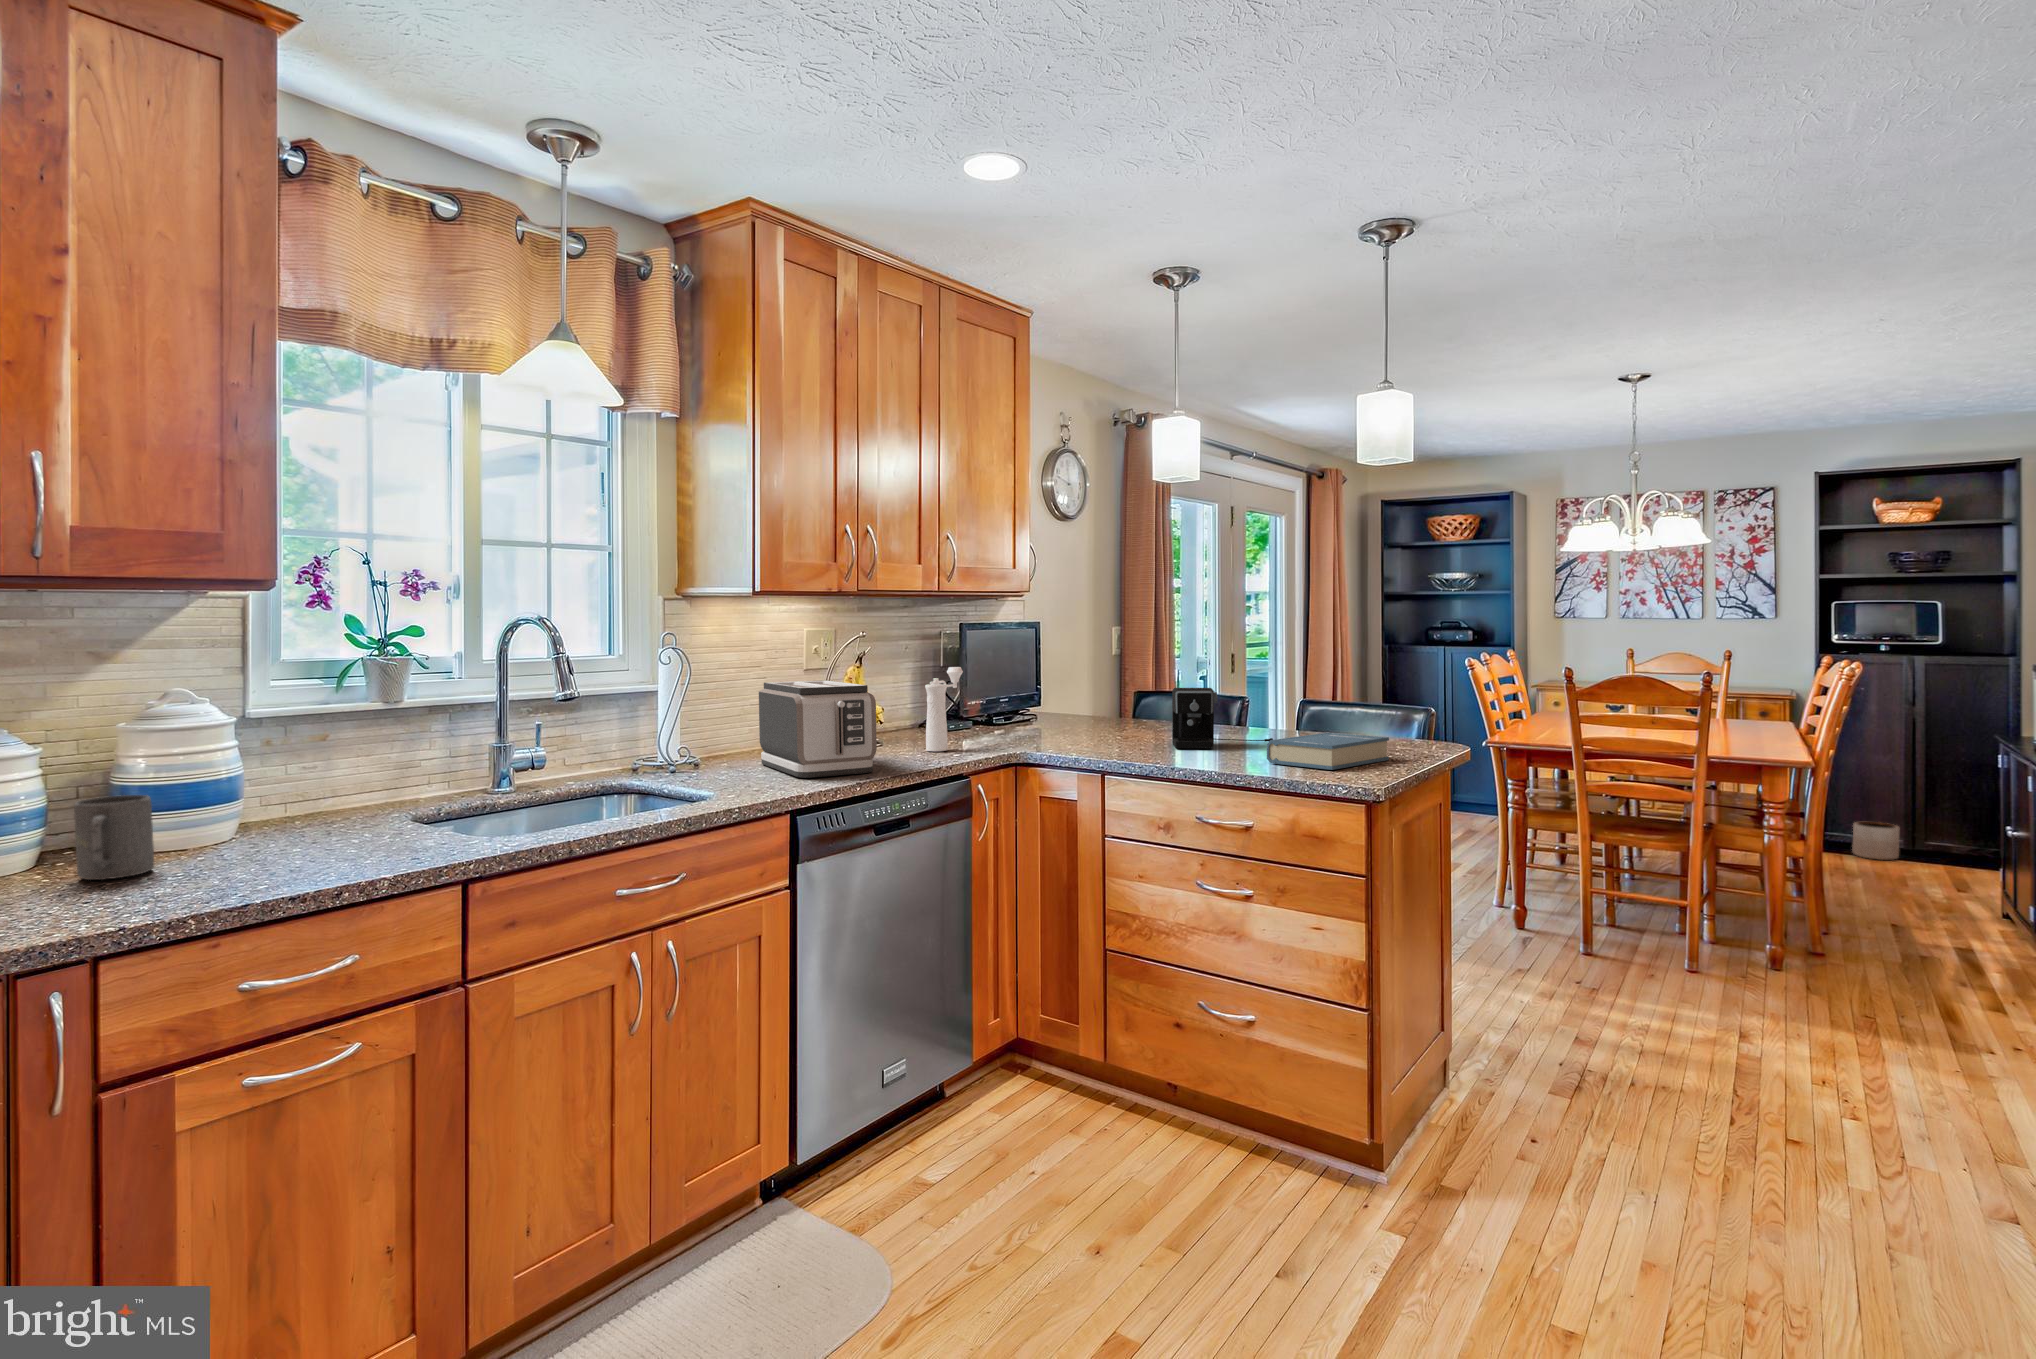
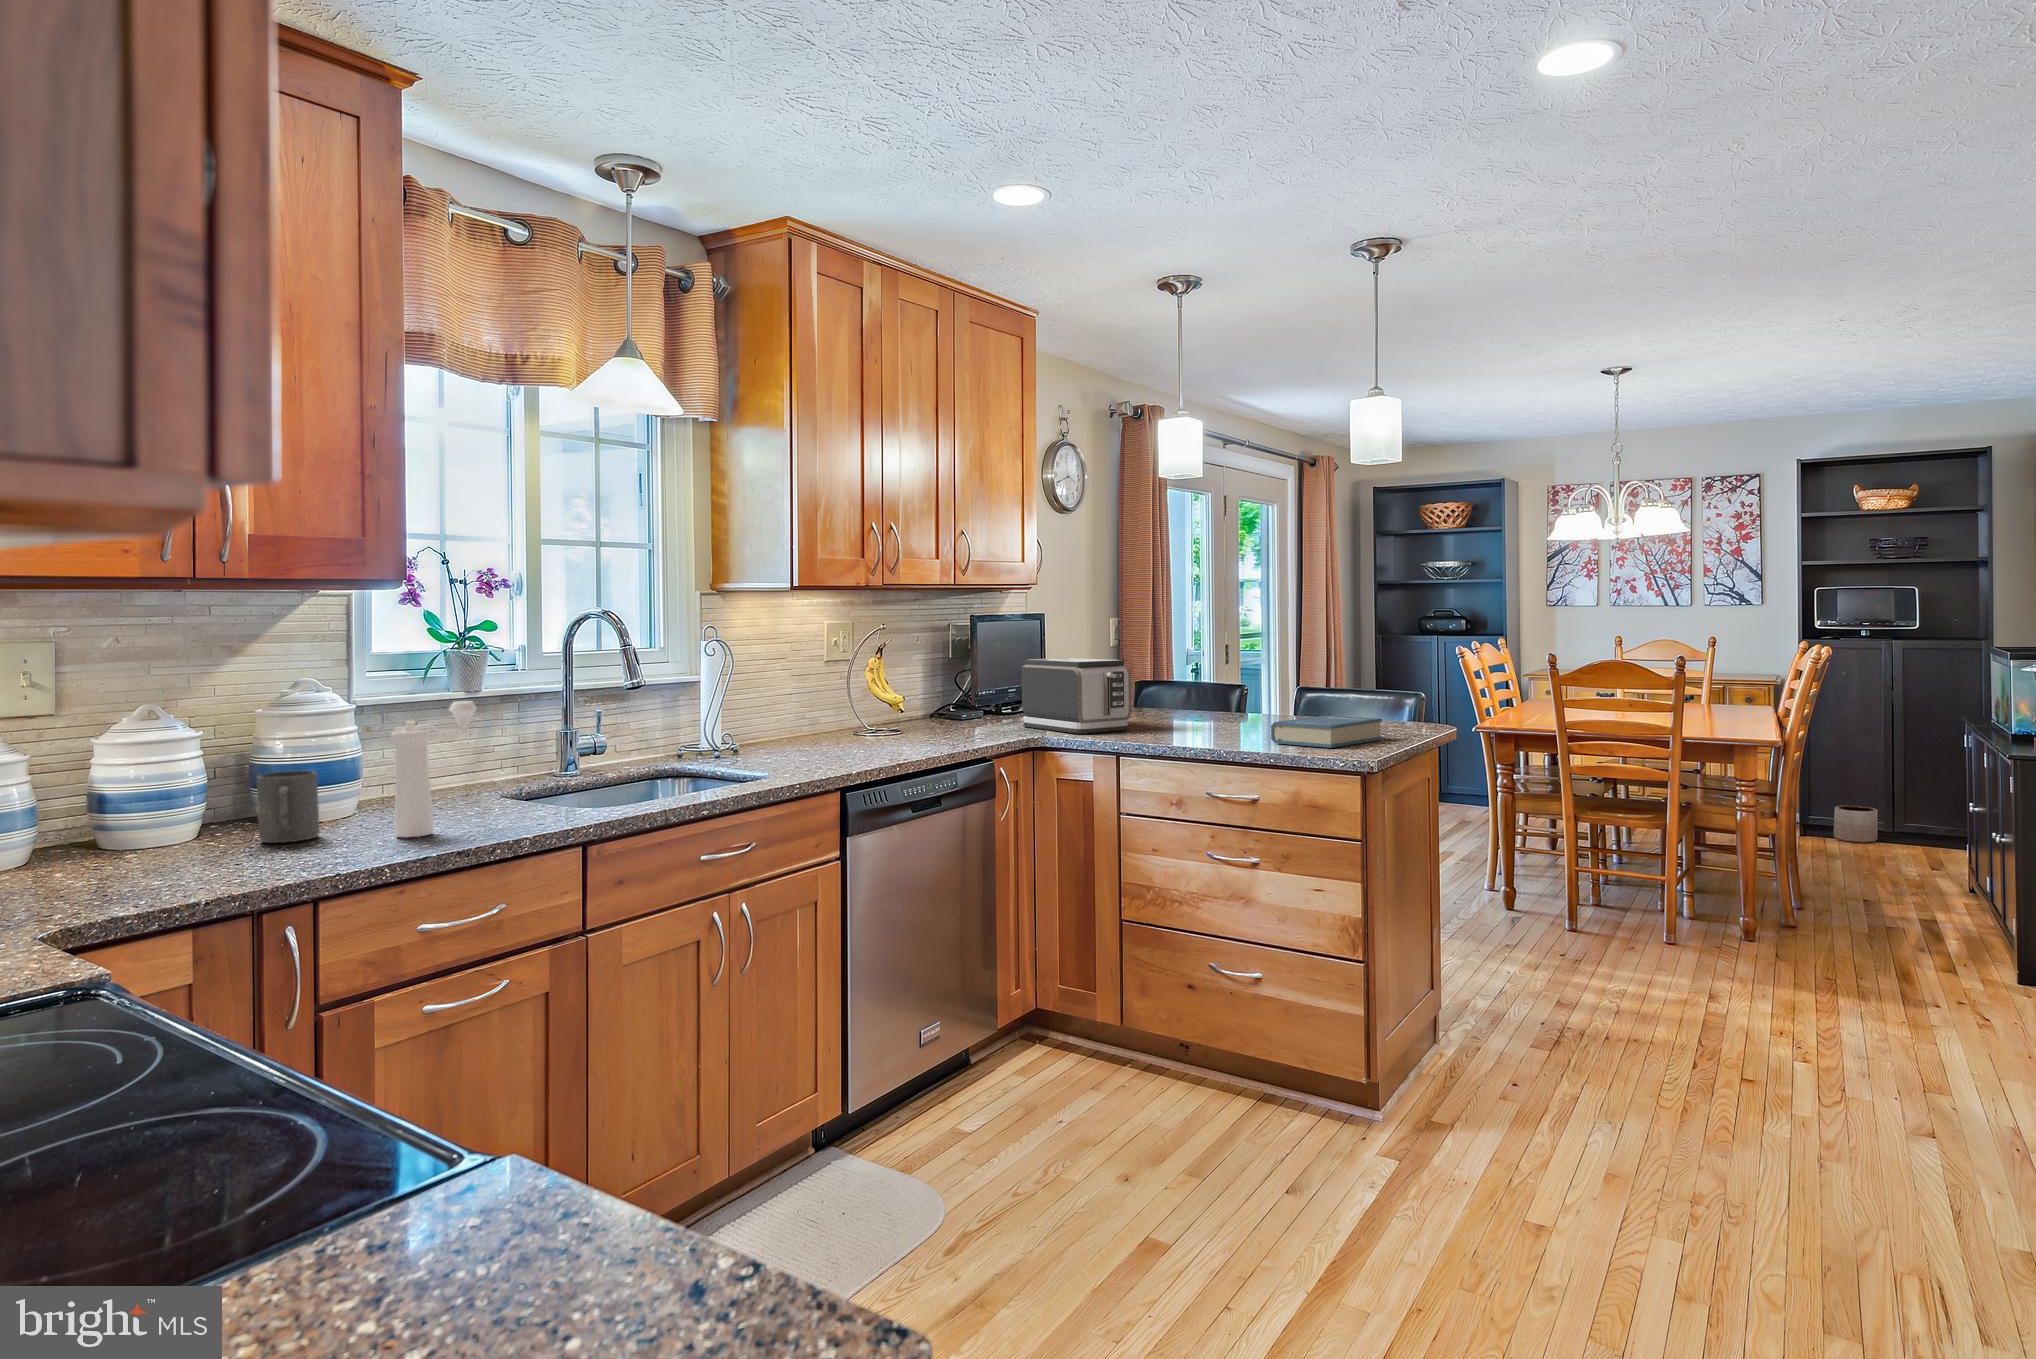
pepper mill: present [925,667,963,751] -> present [391,701,477,837]
toaster: present [759,680,877,778] -> present [1022,658,1131,734]
coffee maker: present [1172,688,1273,748] -> none [1180,675,1275,732]

